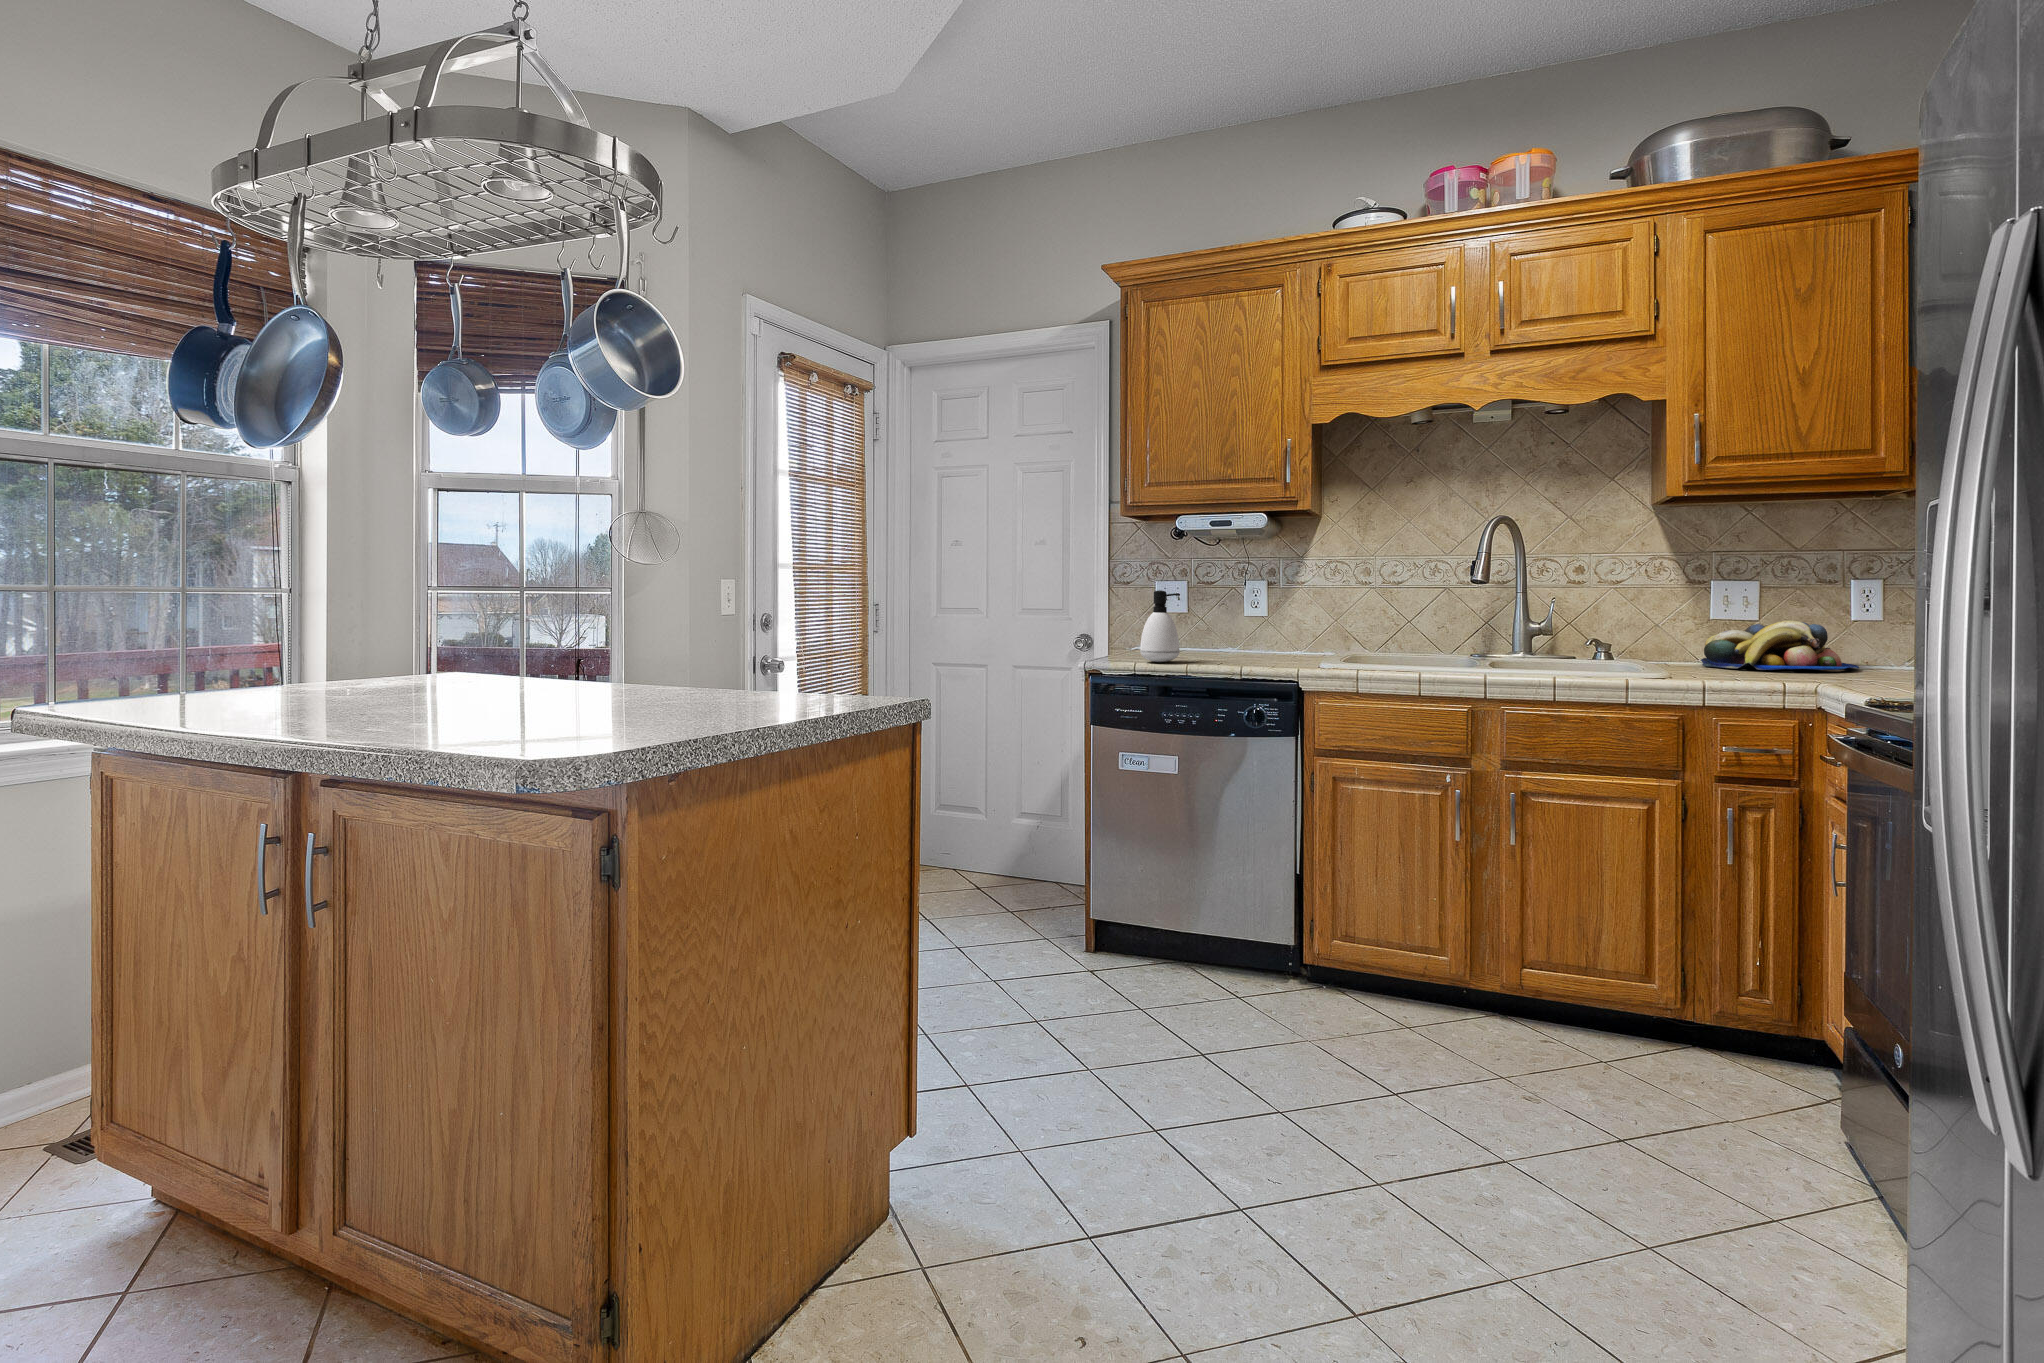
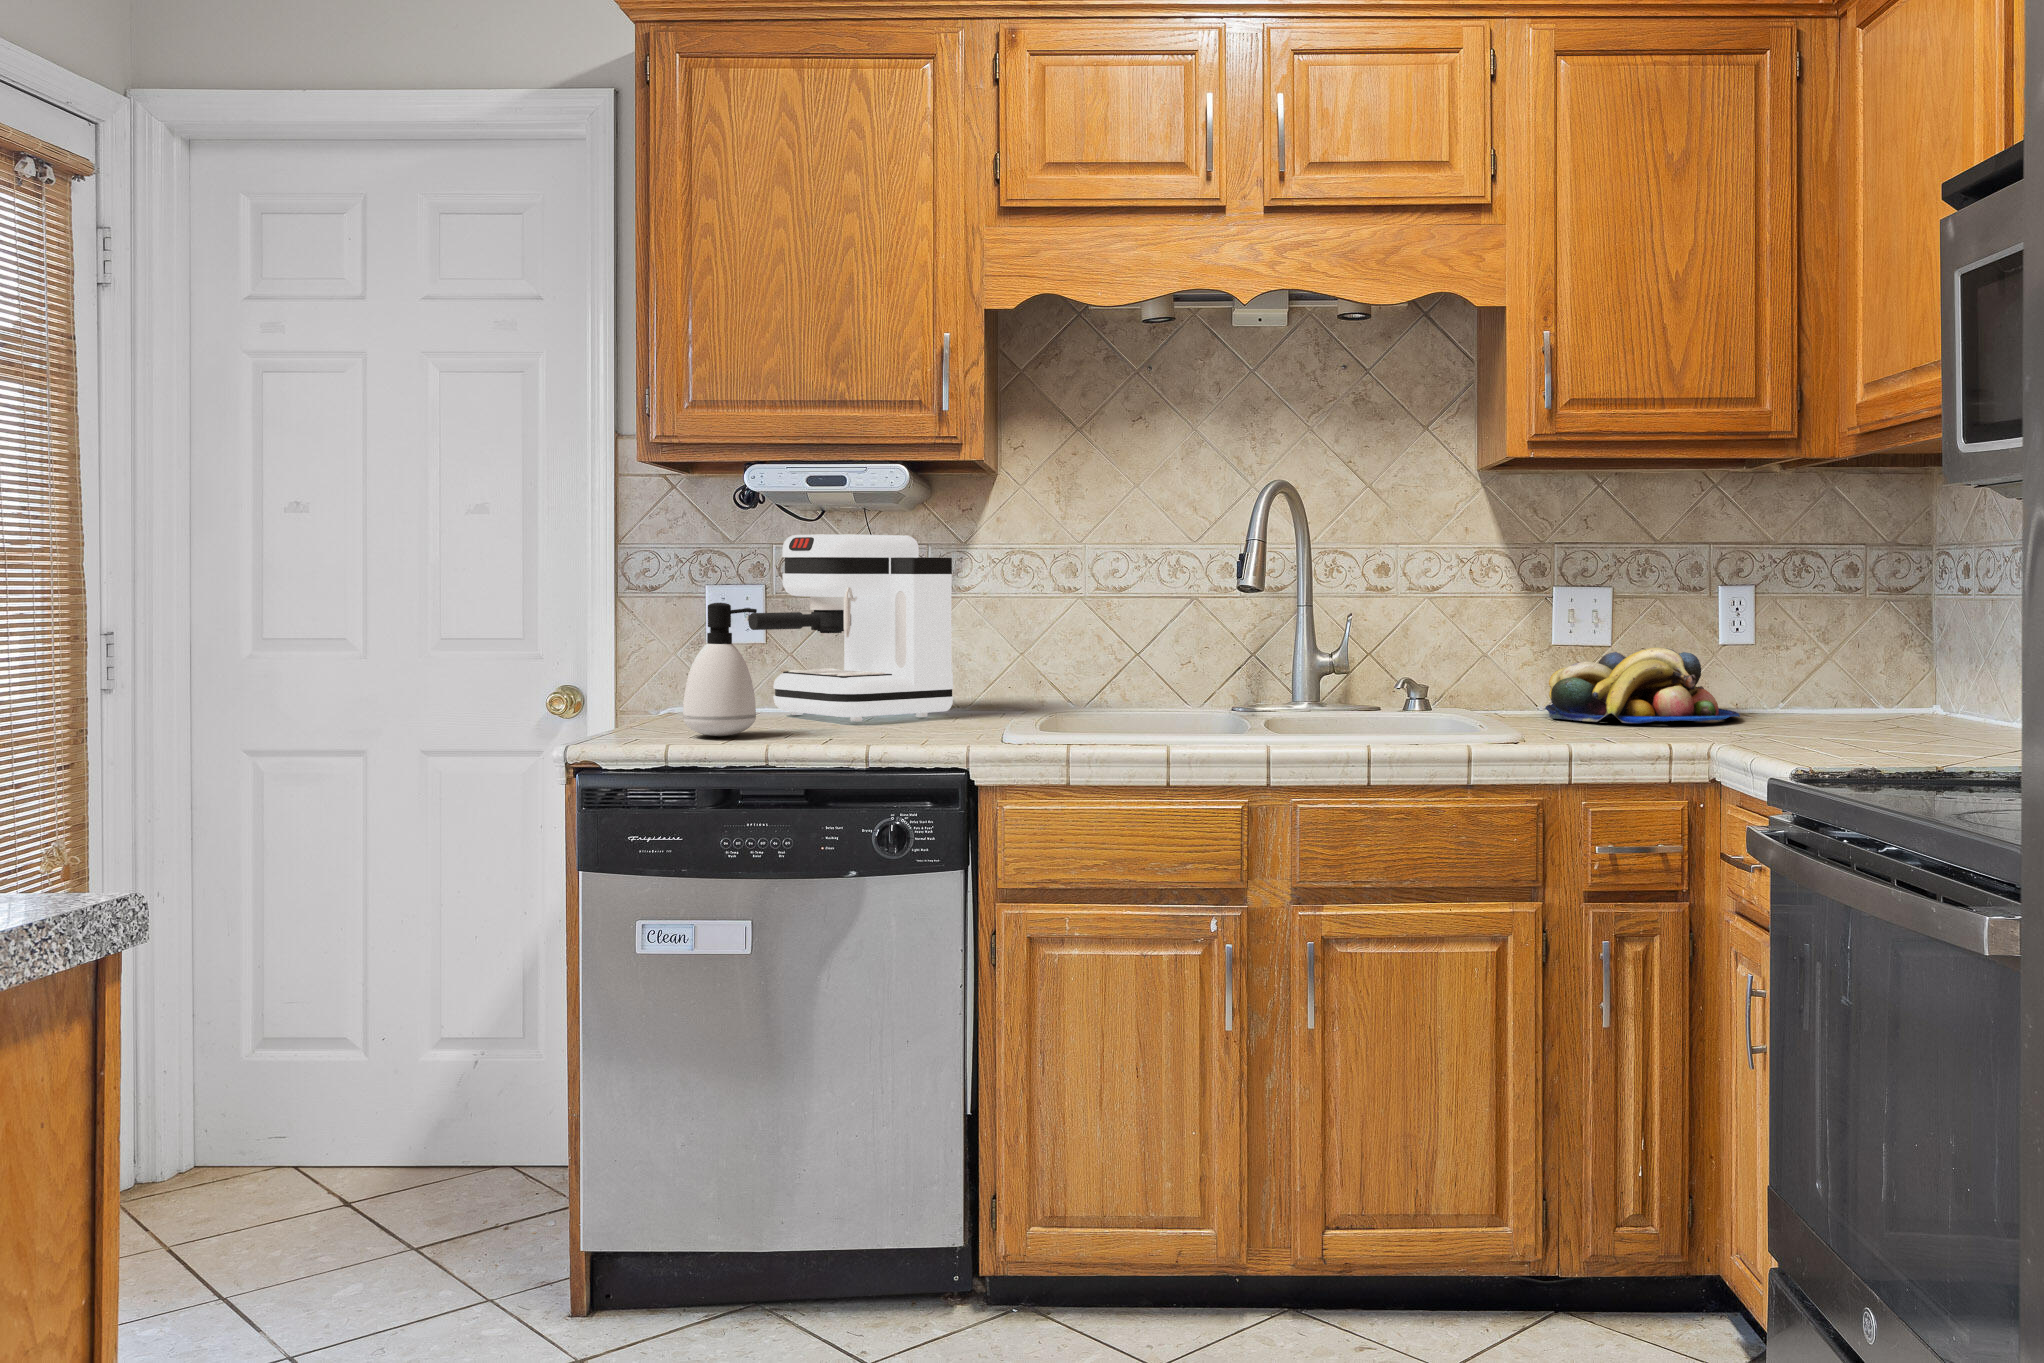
coffee maker: none [1178,554,1295,657] -> present [748,534,953,721]

